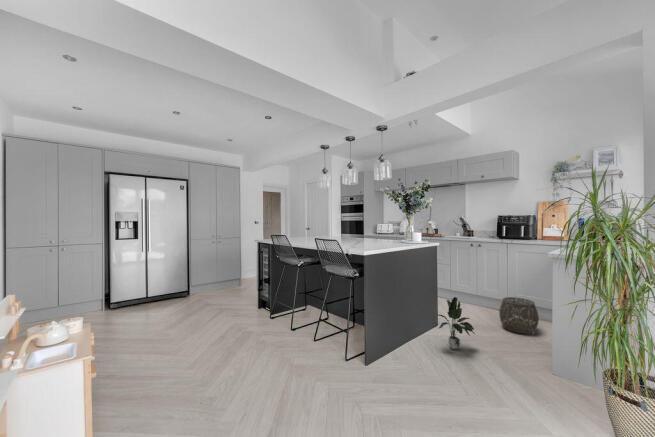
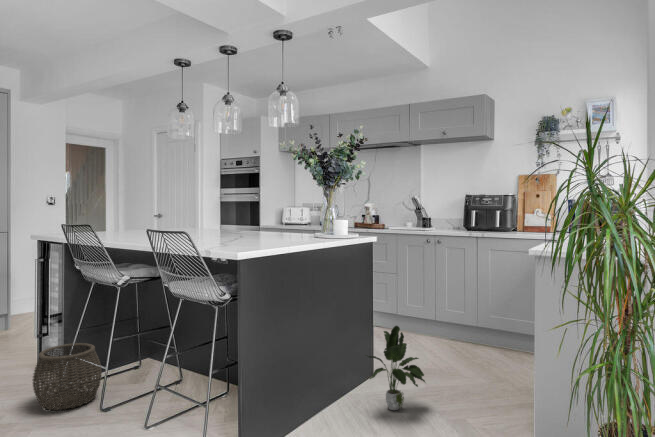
woven basket: present [499,297,539,334] -> present [33,343,102,410]

